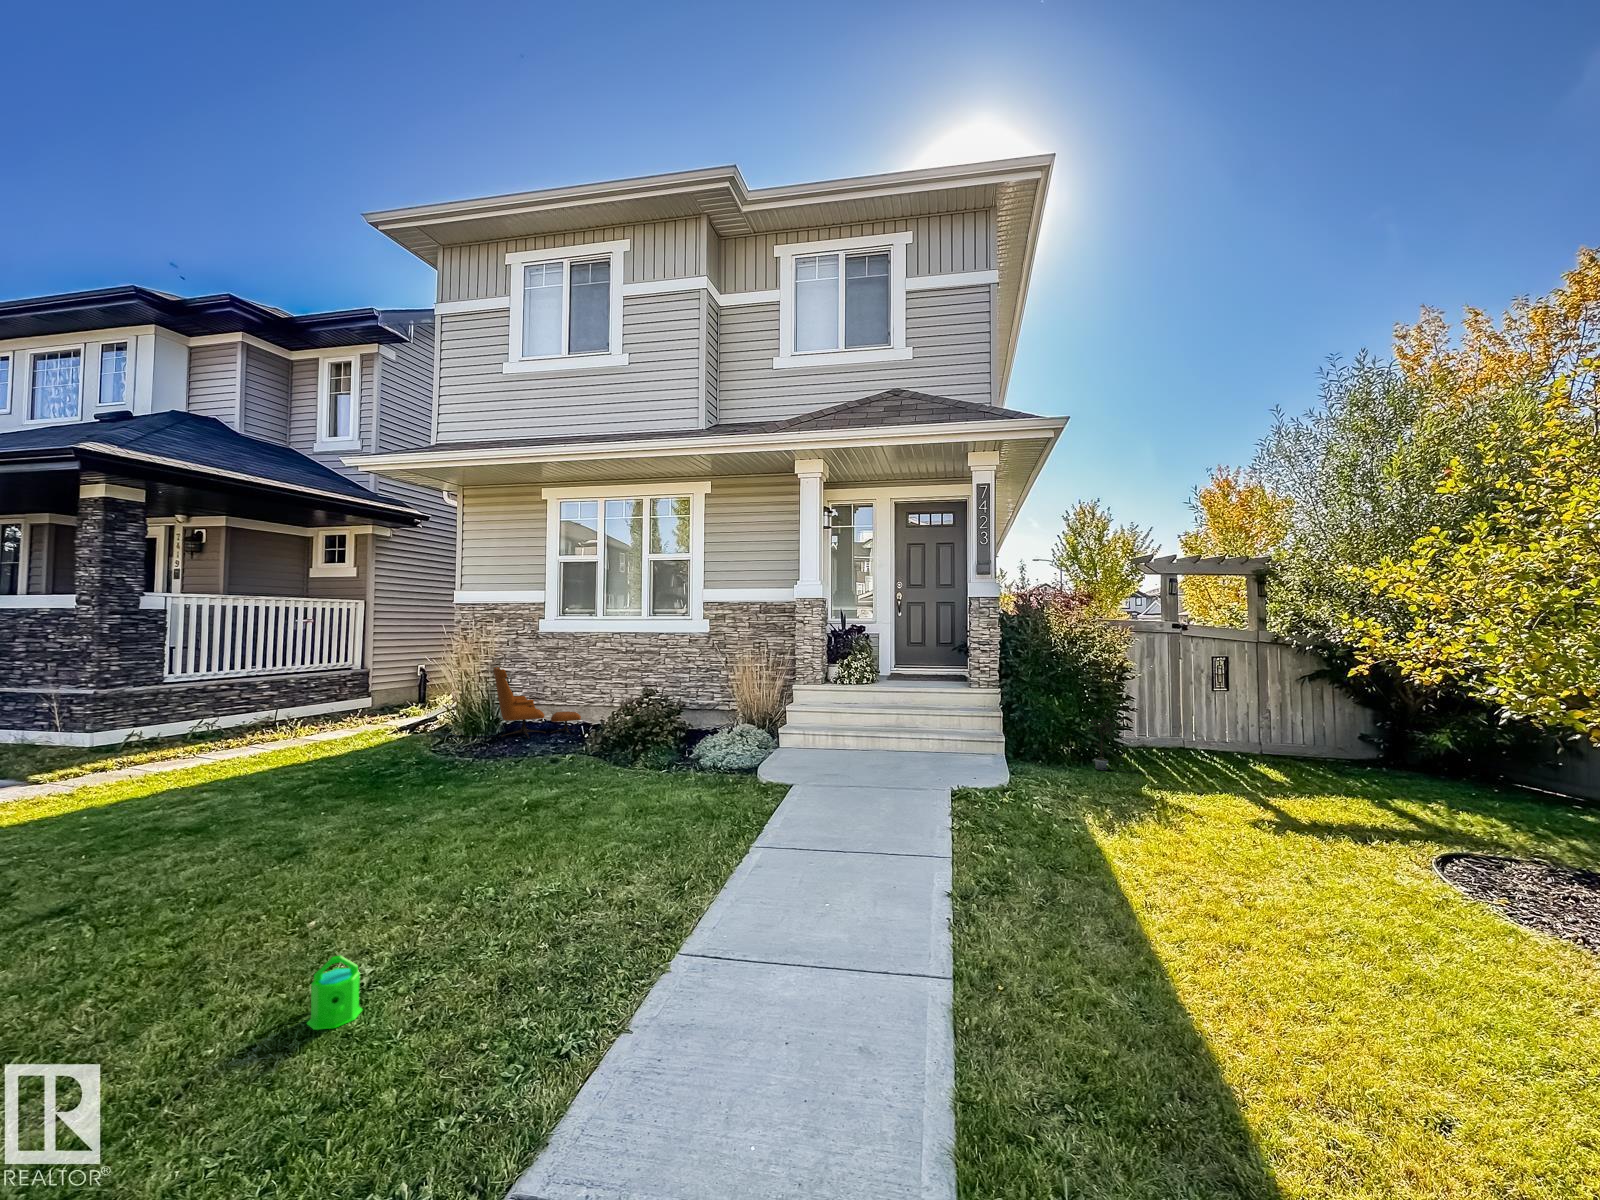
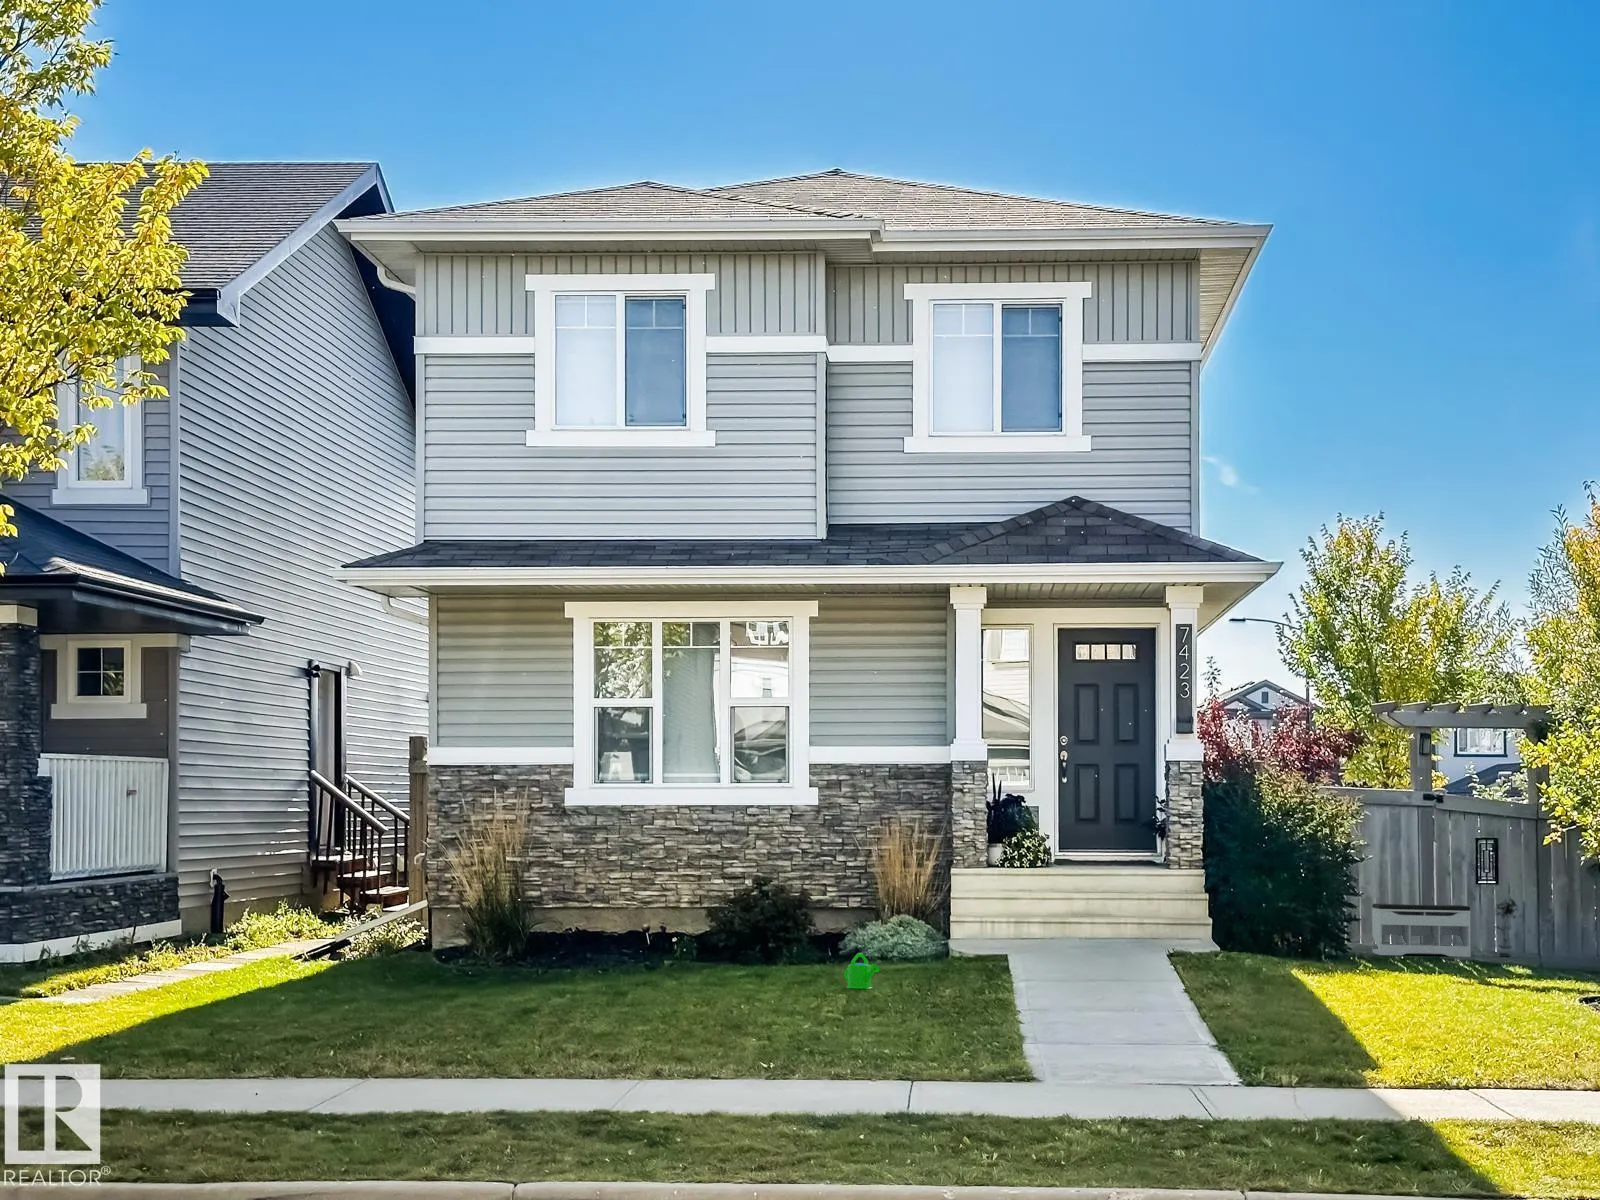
lounge chair: present [494,667,581,739] -> none [539,849,640,943]
bench: none [1139,709,1228,757] -> present [1372,904,1471,957]
potted plant: present [1090,717,1119,770] -> present [1496,898,1516,957]

